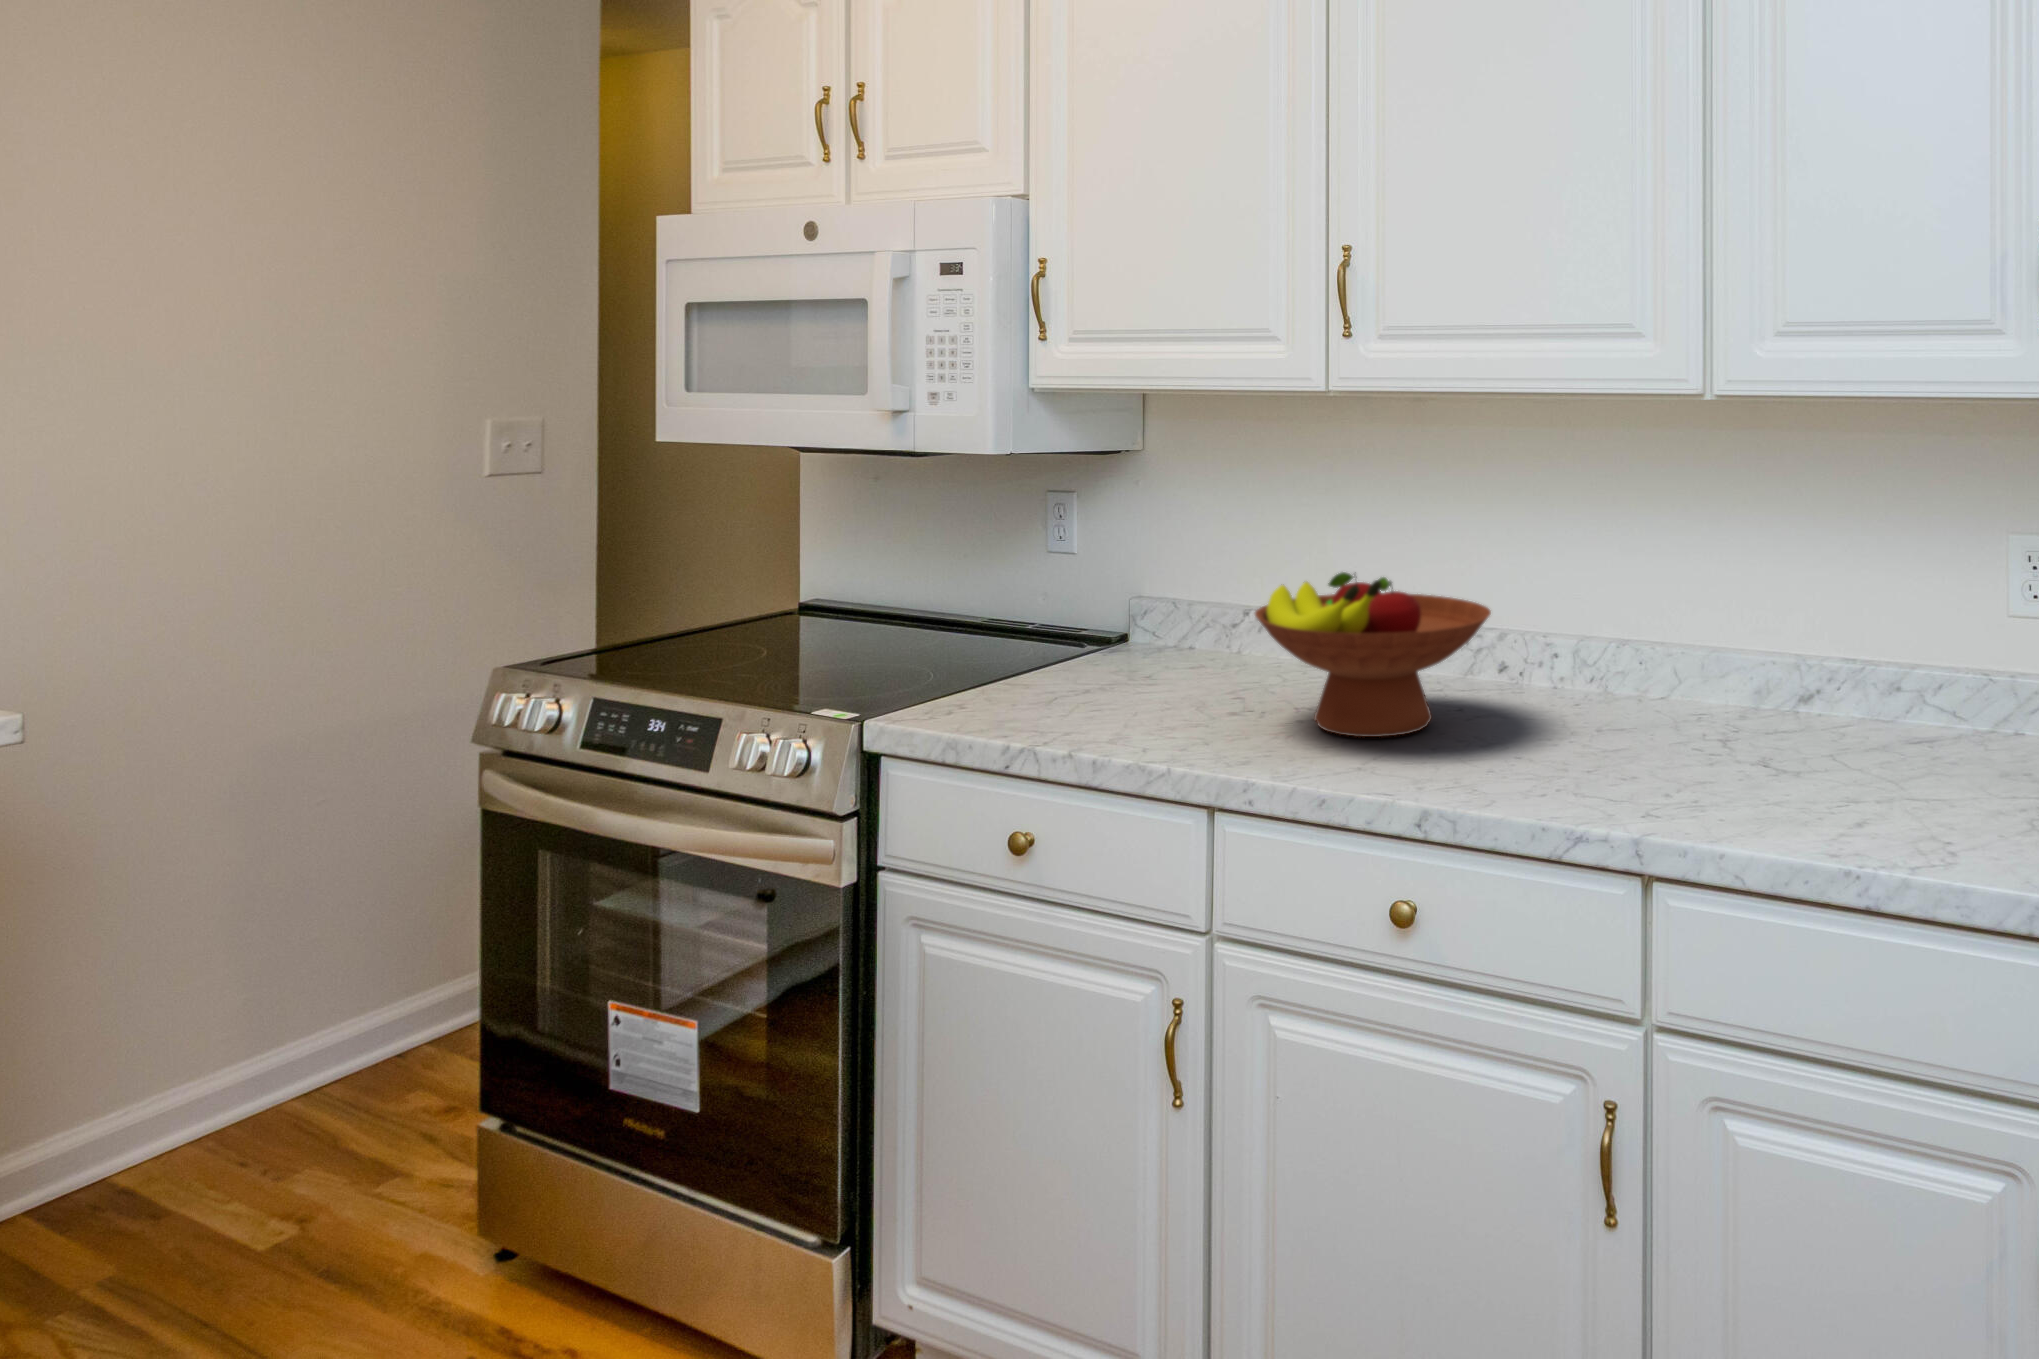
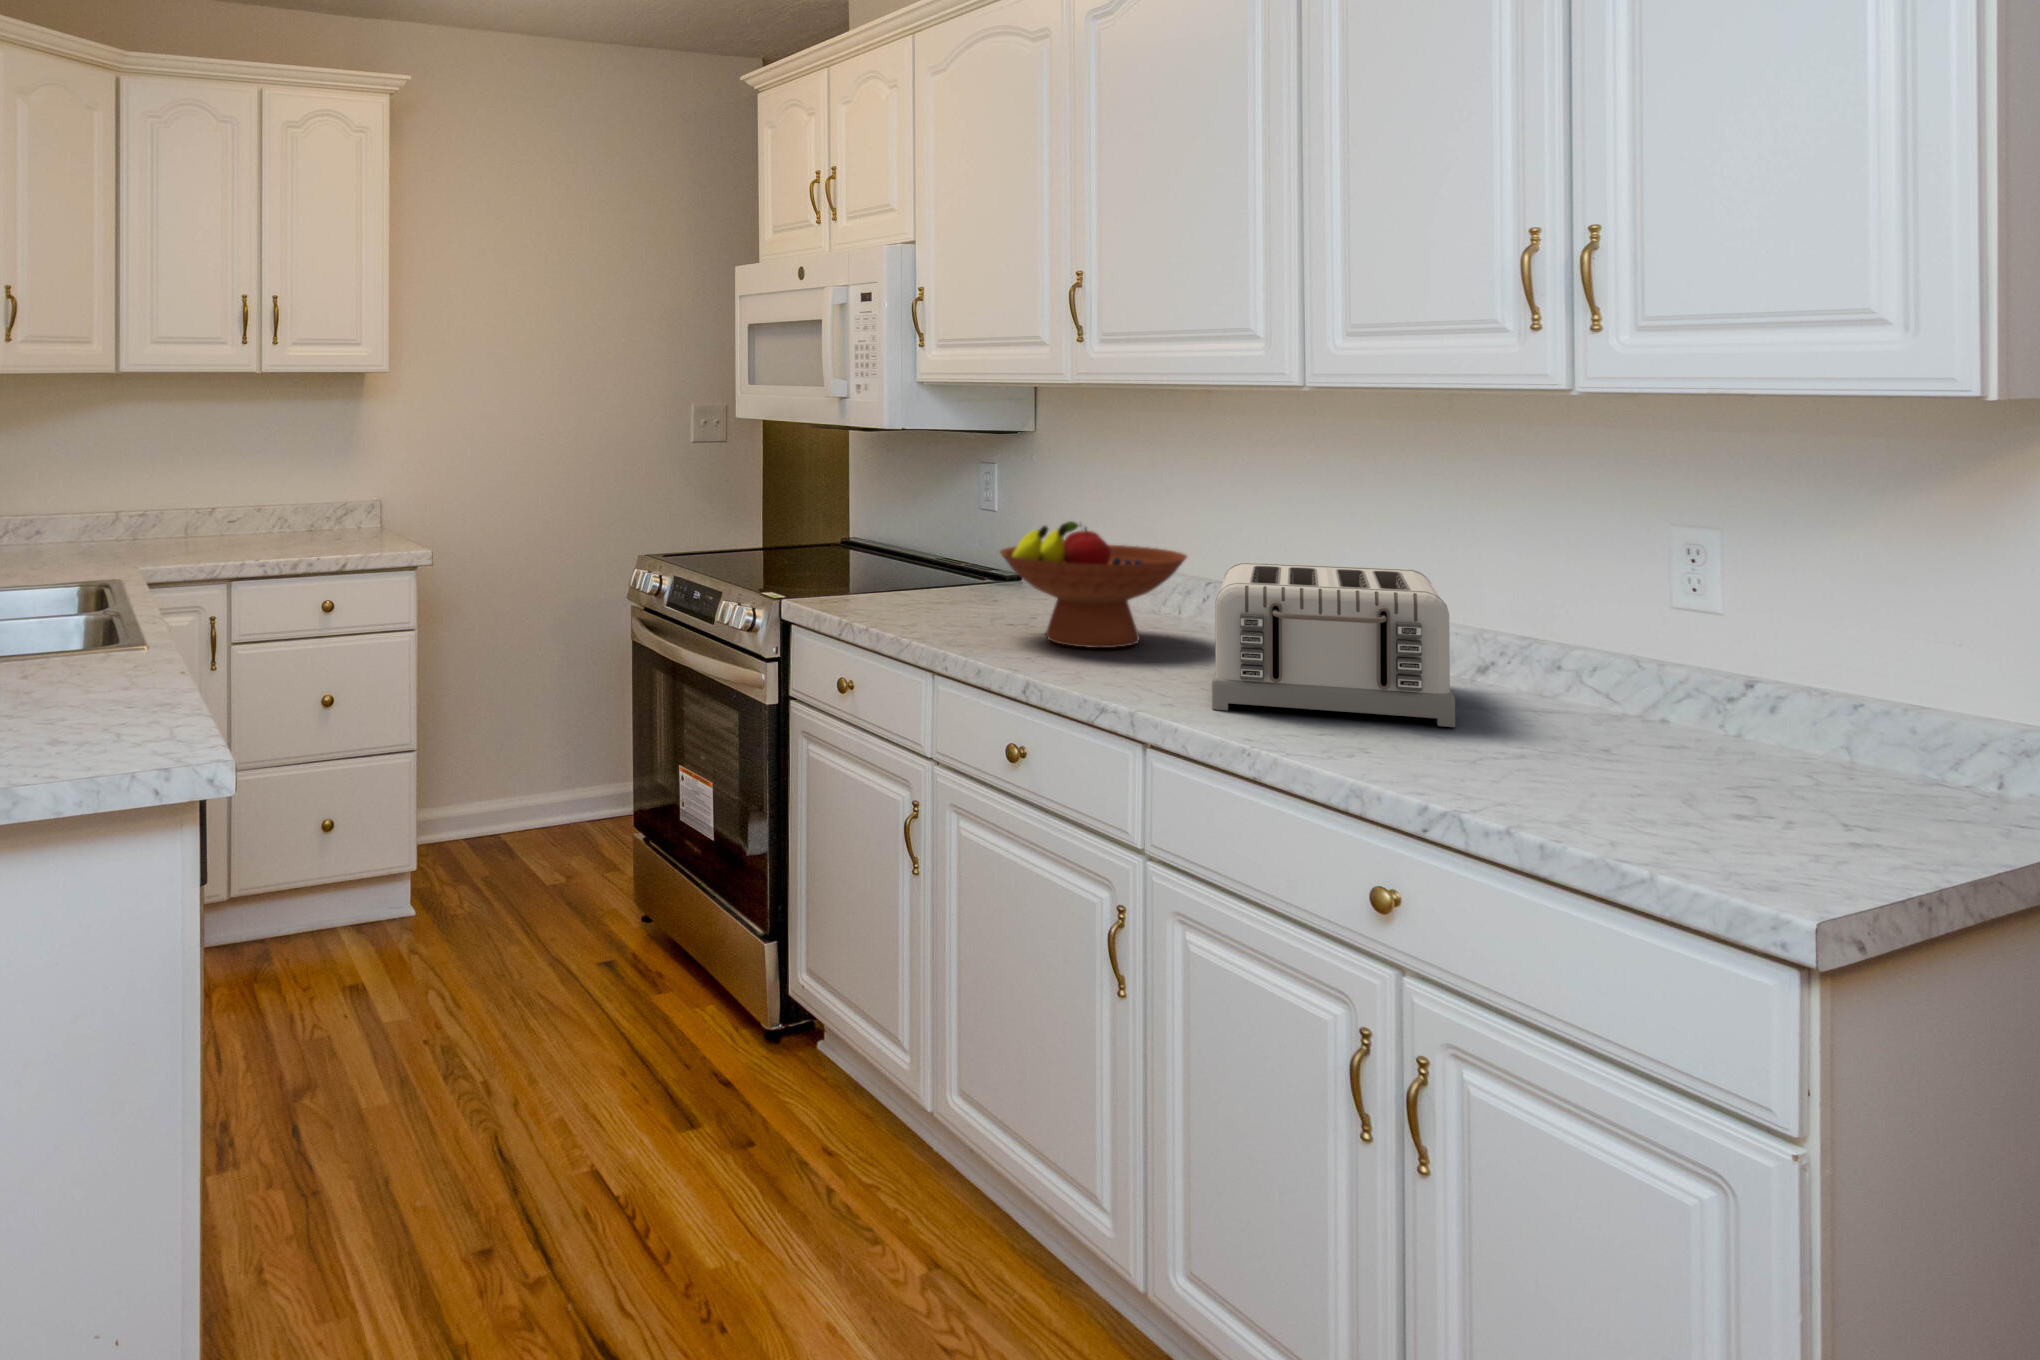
toaster: none [1575,600,1926,809] -> present [1212,562,1455,727]

